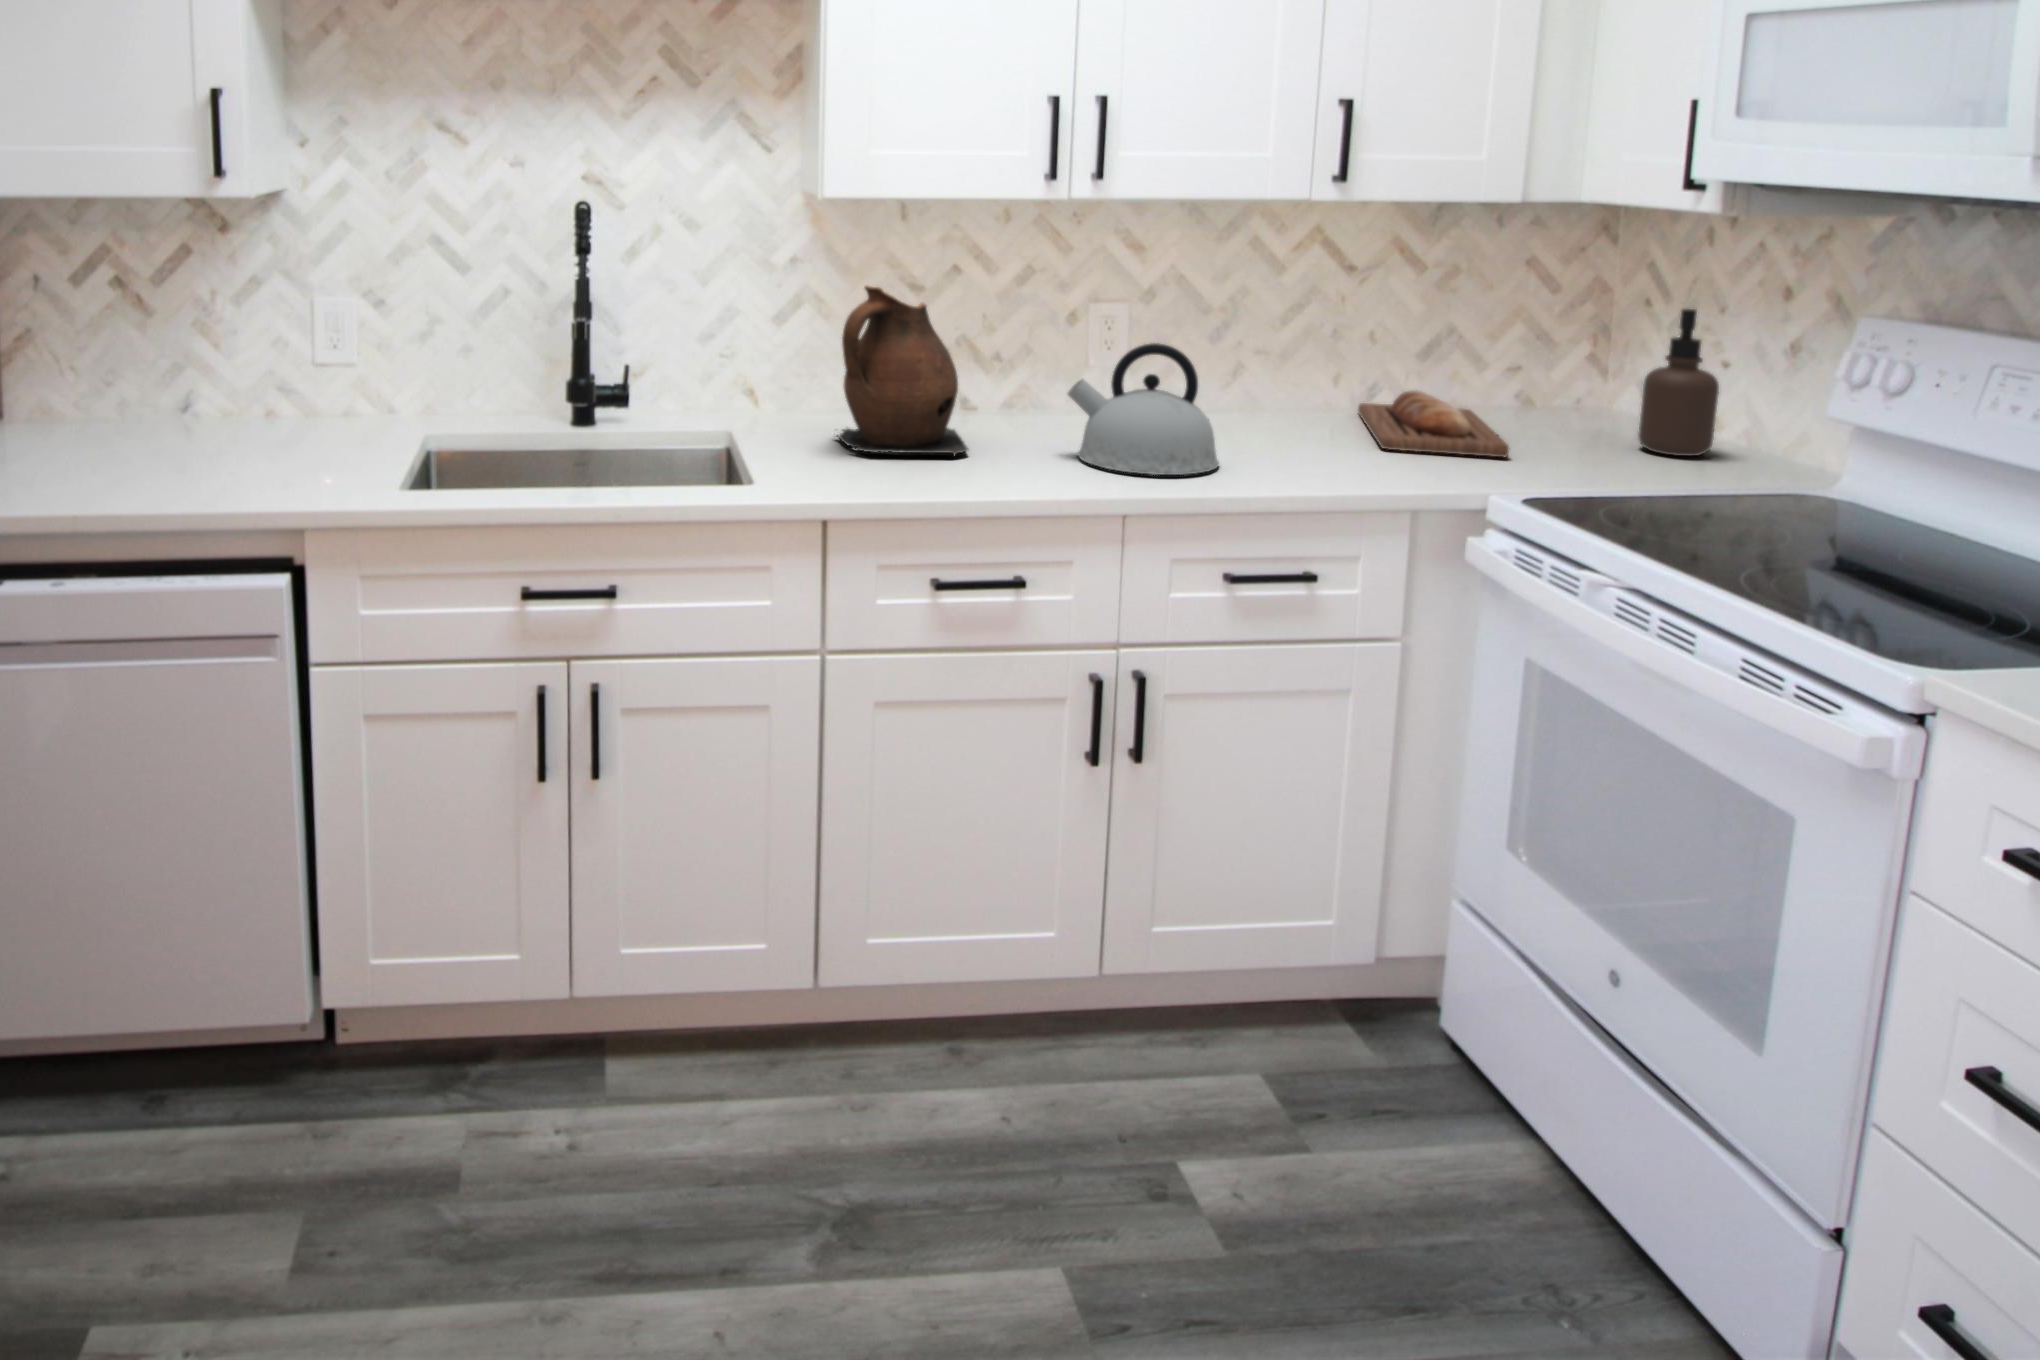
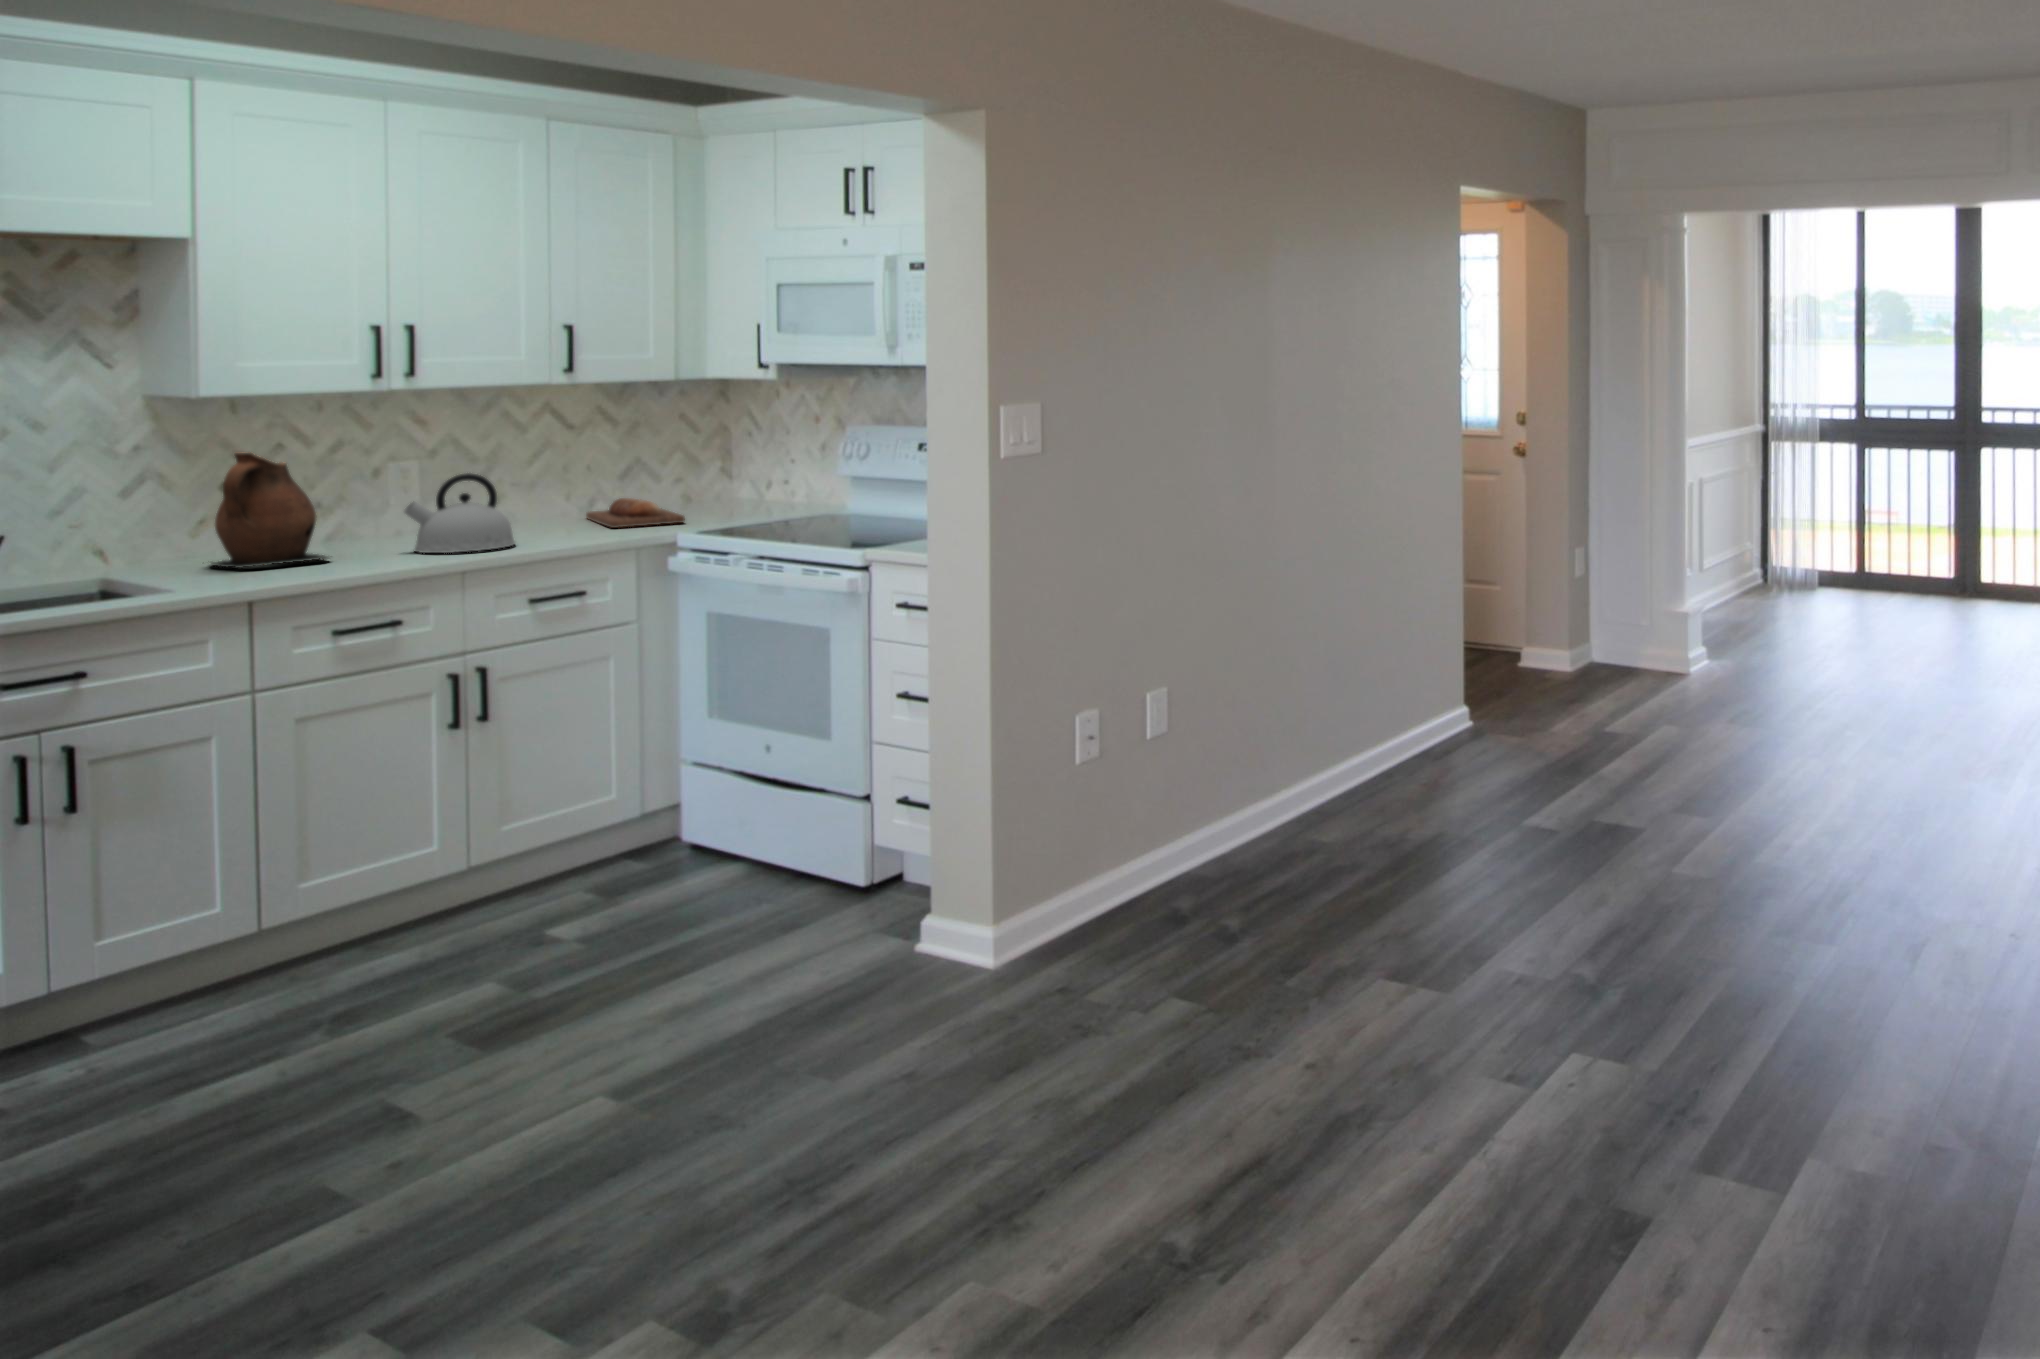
soap dispenser: present [1638,309,1719,456] -> none [752,434,789,513]

